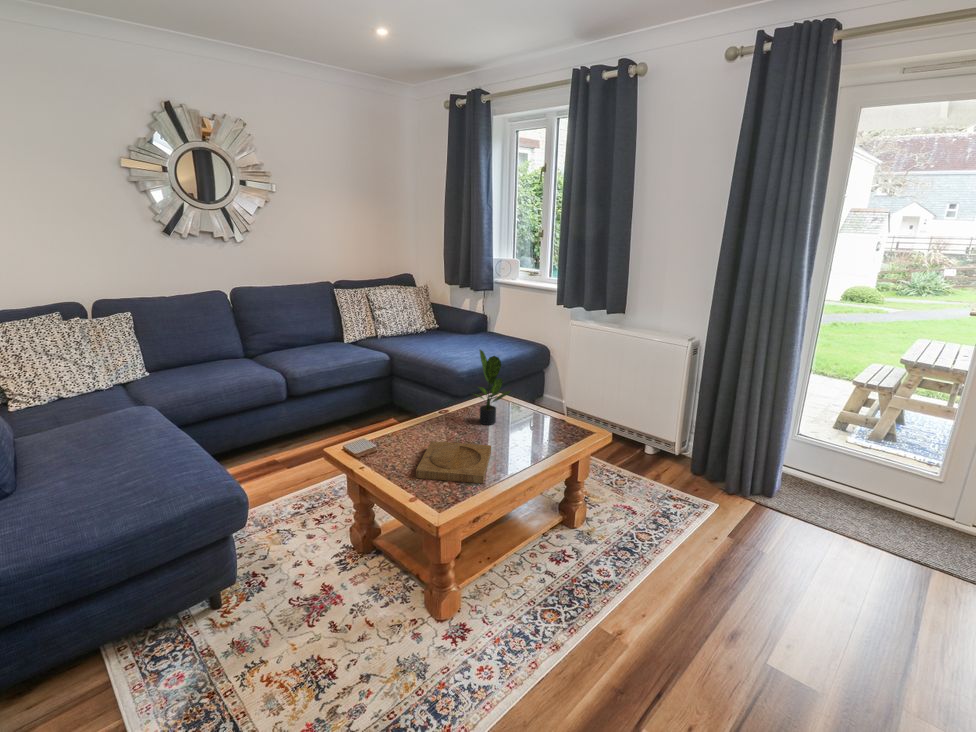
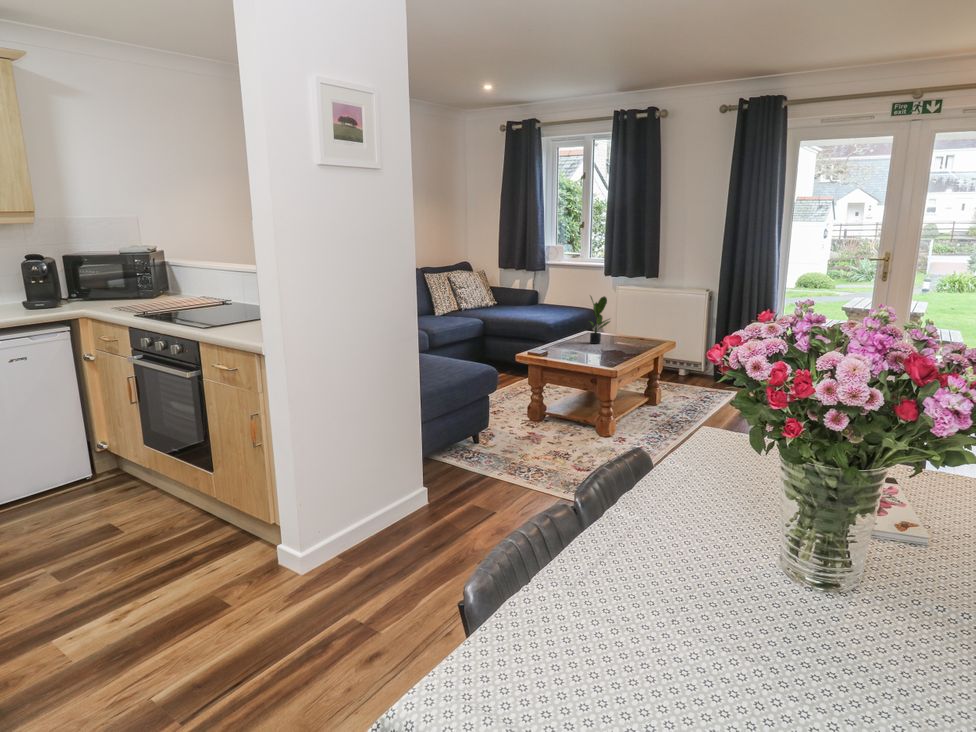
tray: present [416,441,491,483] -> none [576,347,622,361]

